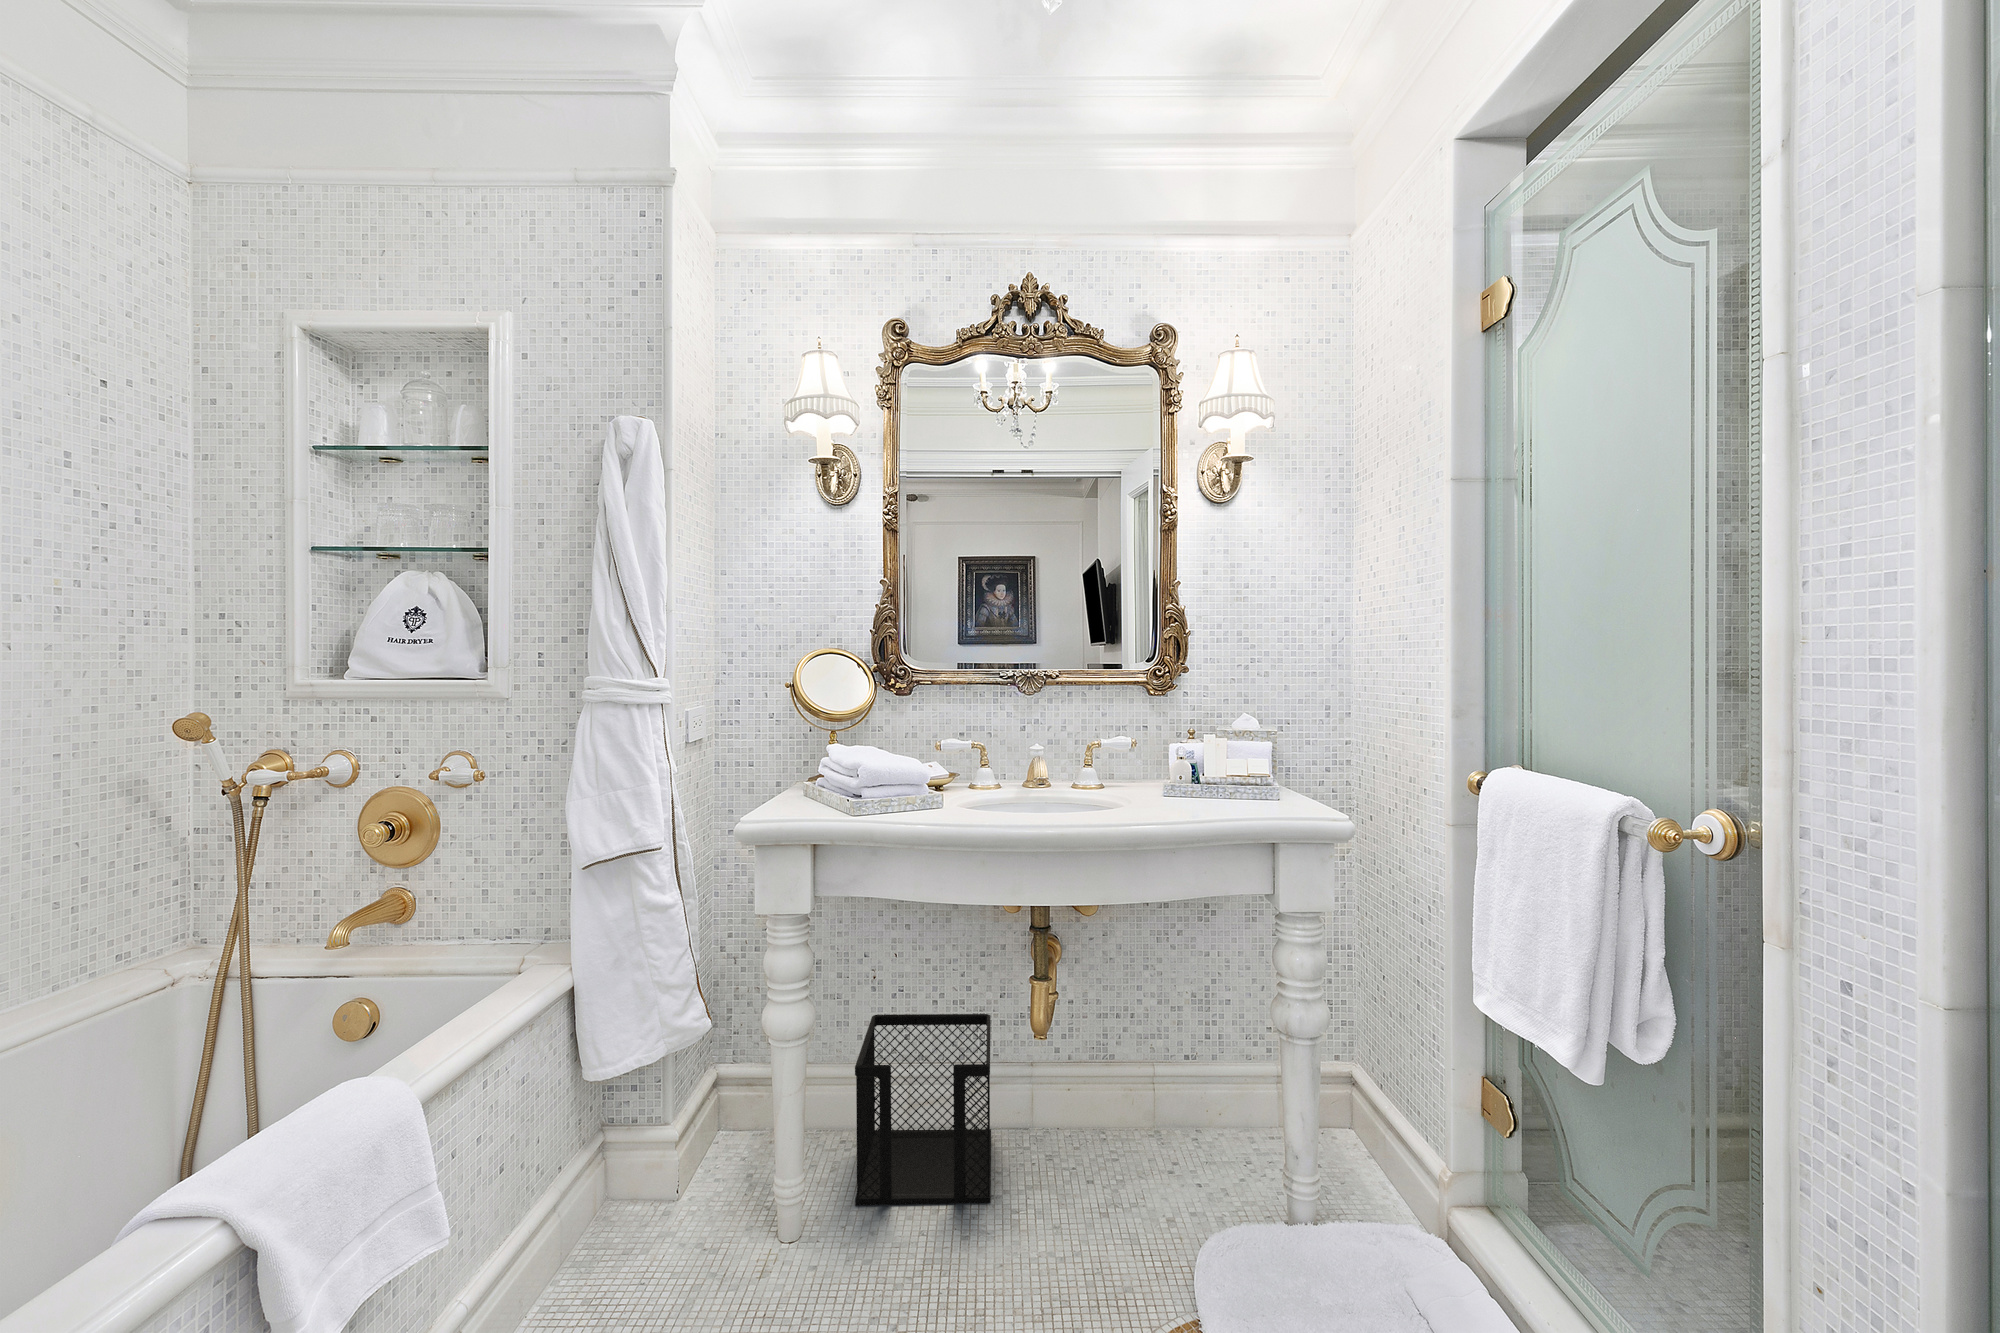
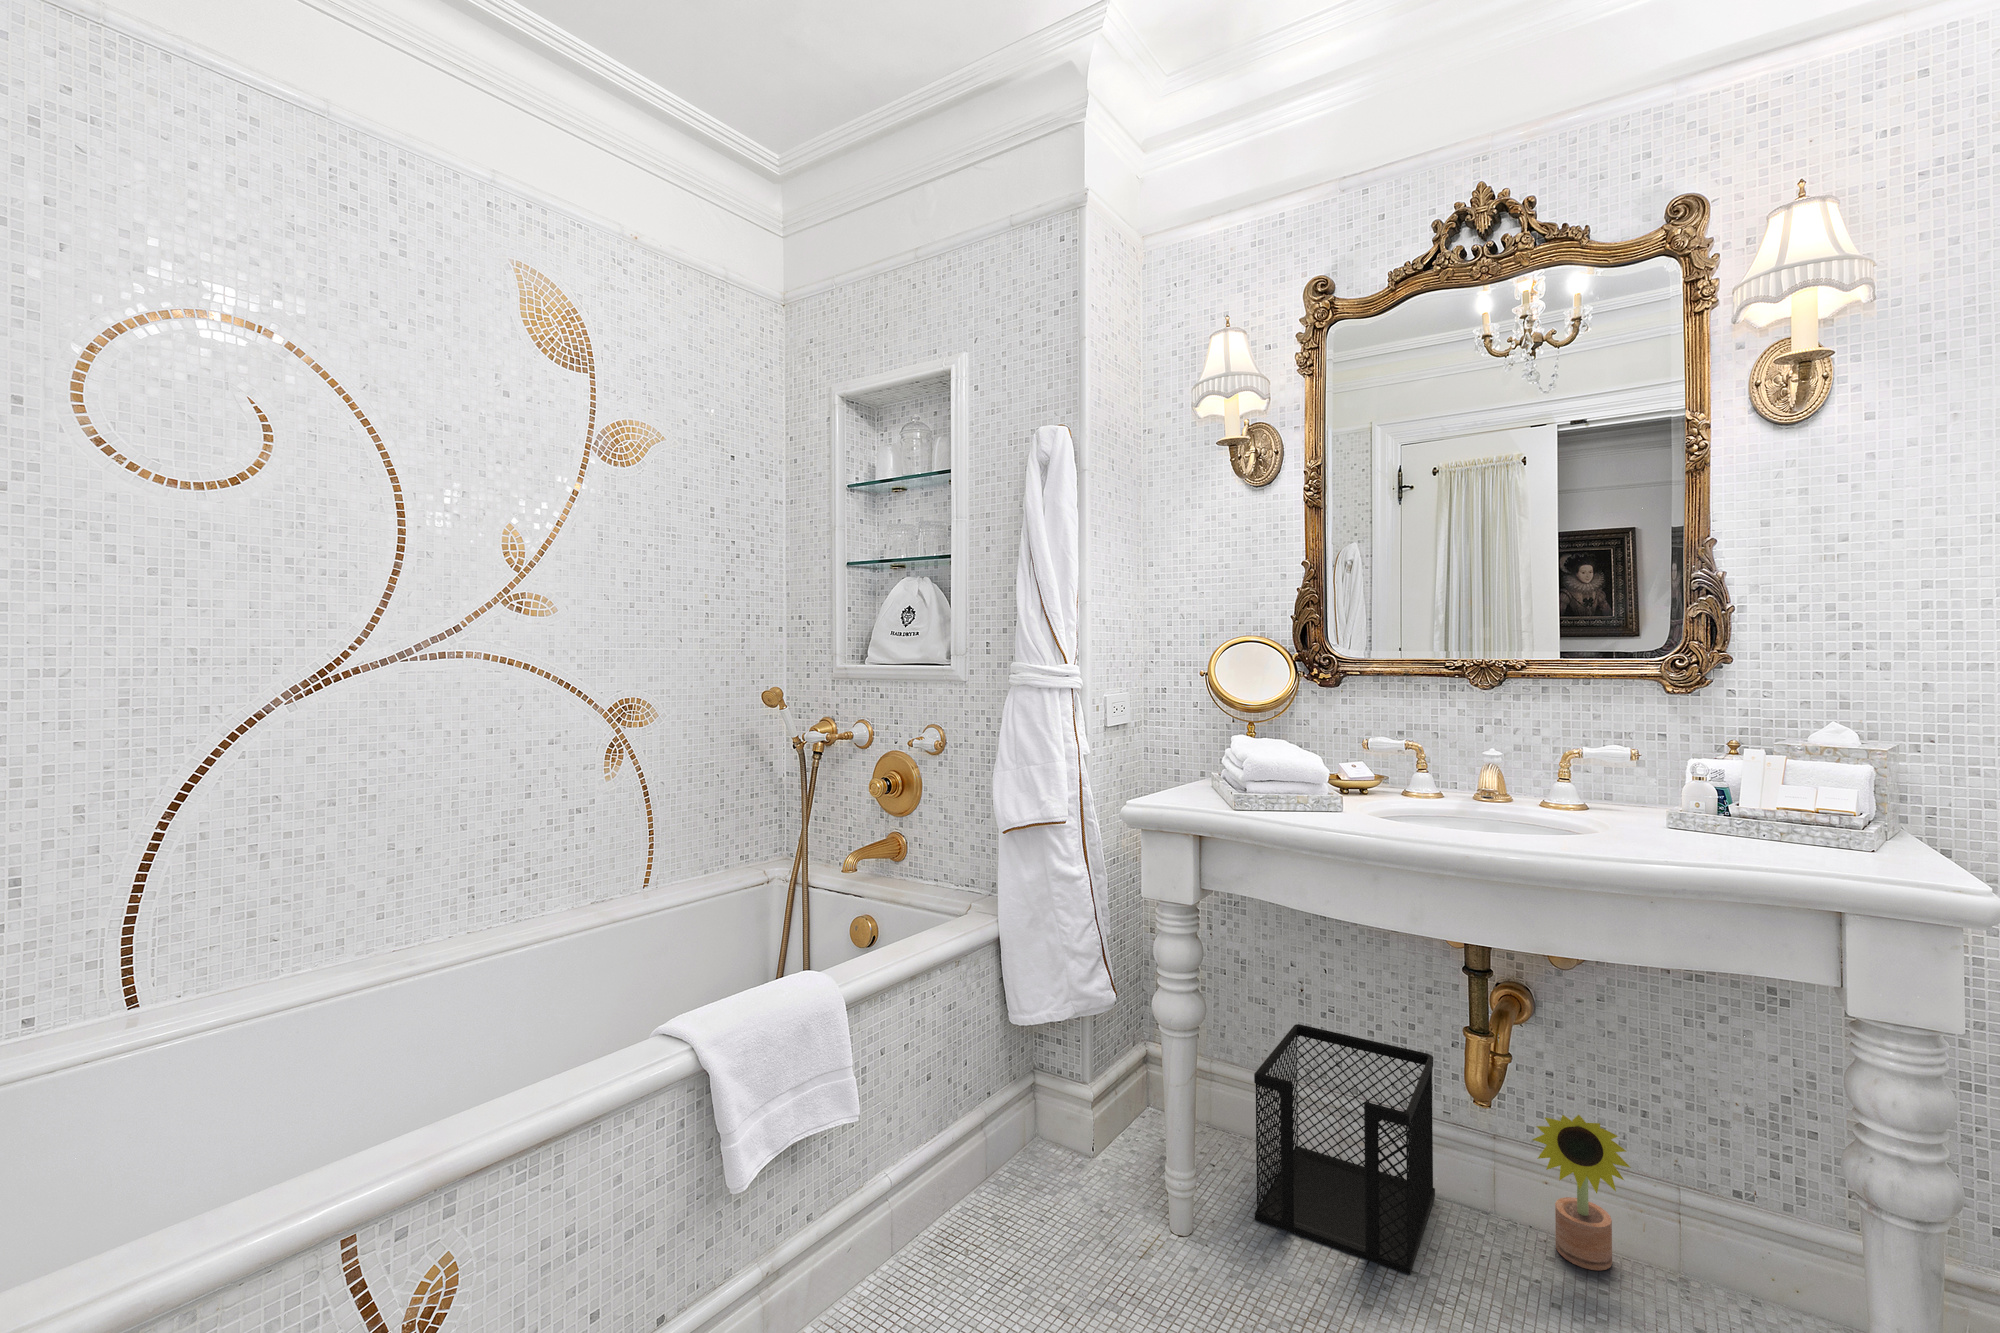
decorative plant: none [1070,1032,1135,1153] -> present [1533,1115,1630,1271]

